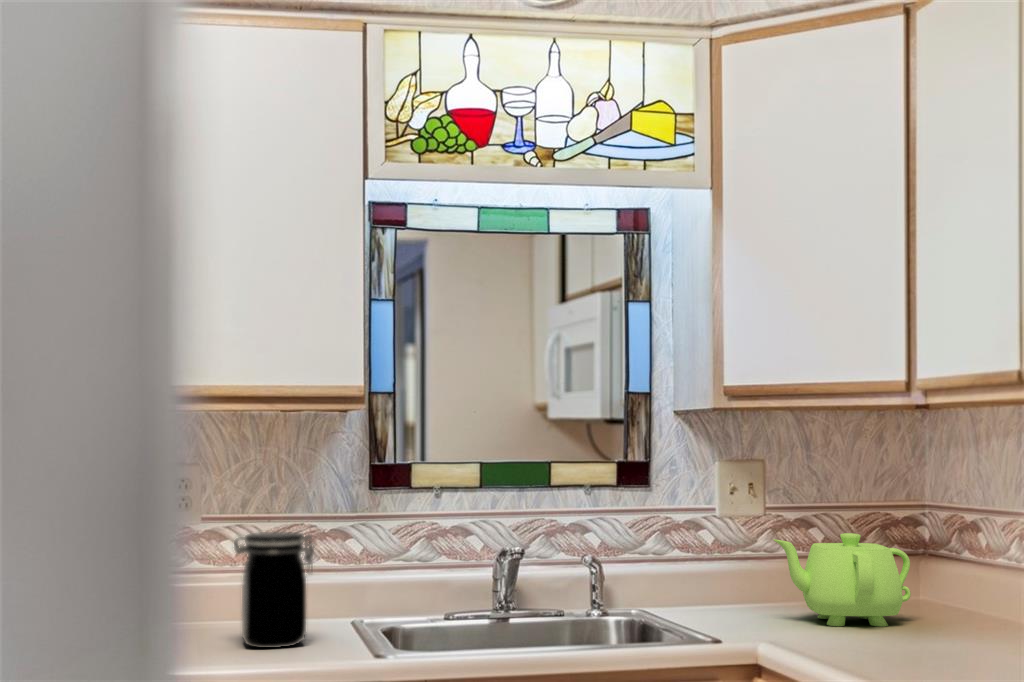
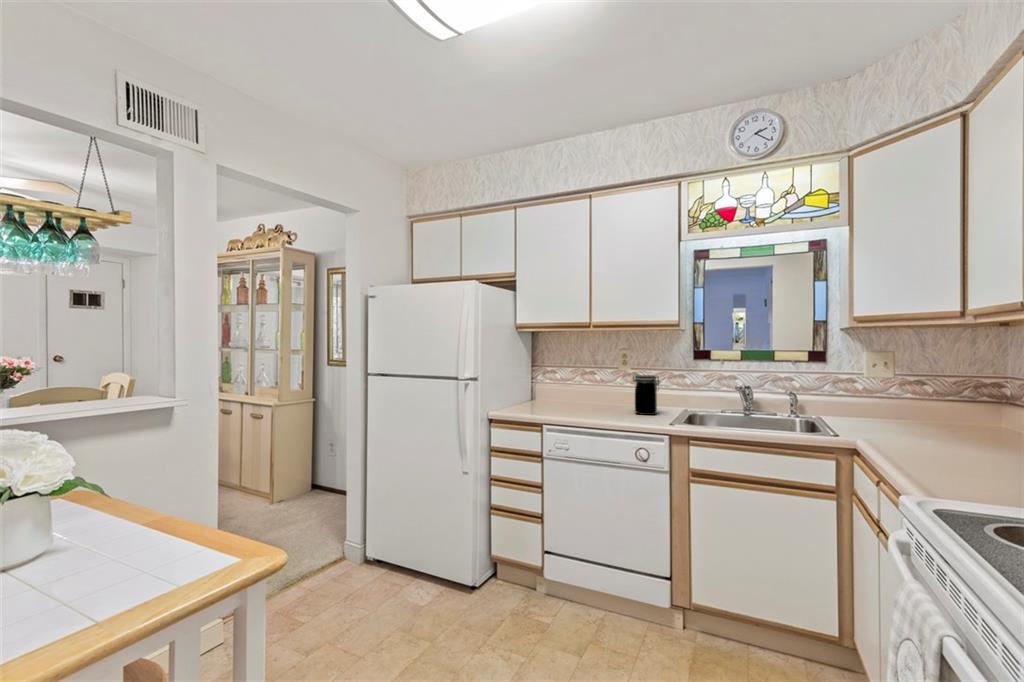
teapot: present [773,533,911,627] -> none [883,388,974,436]

